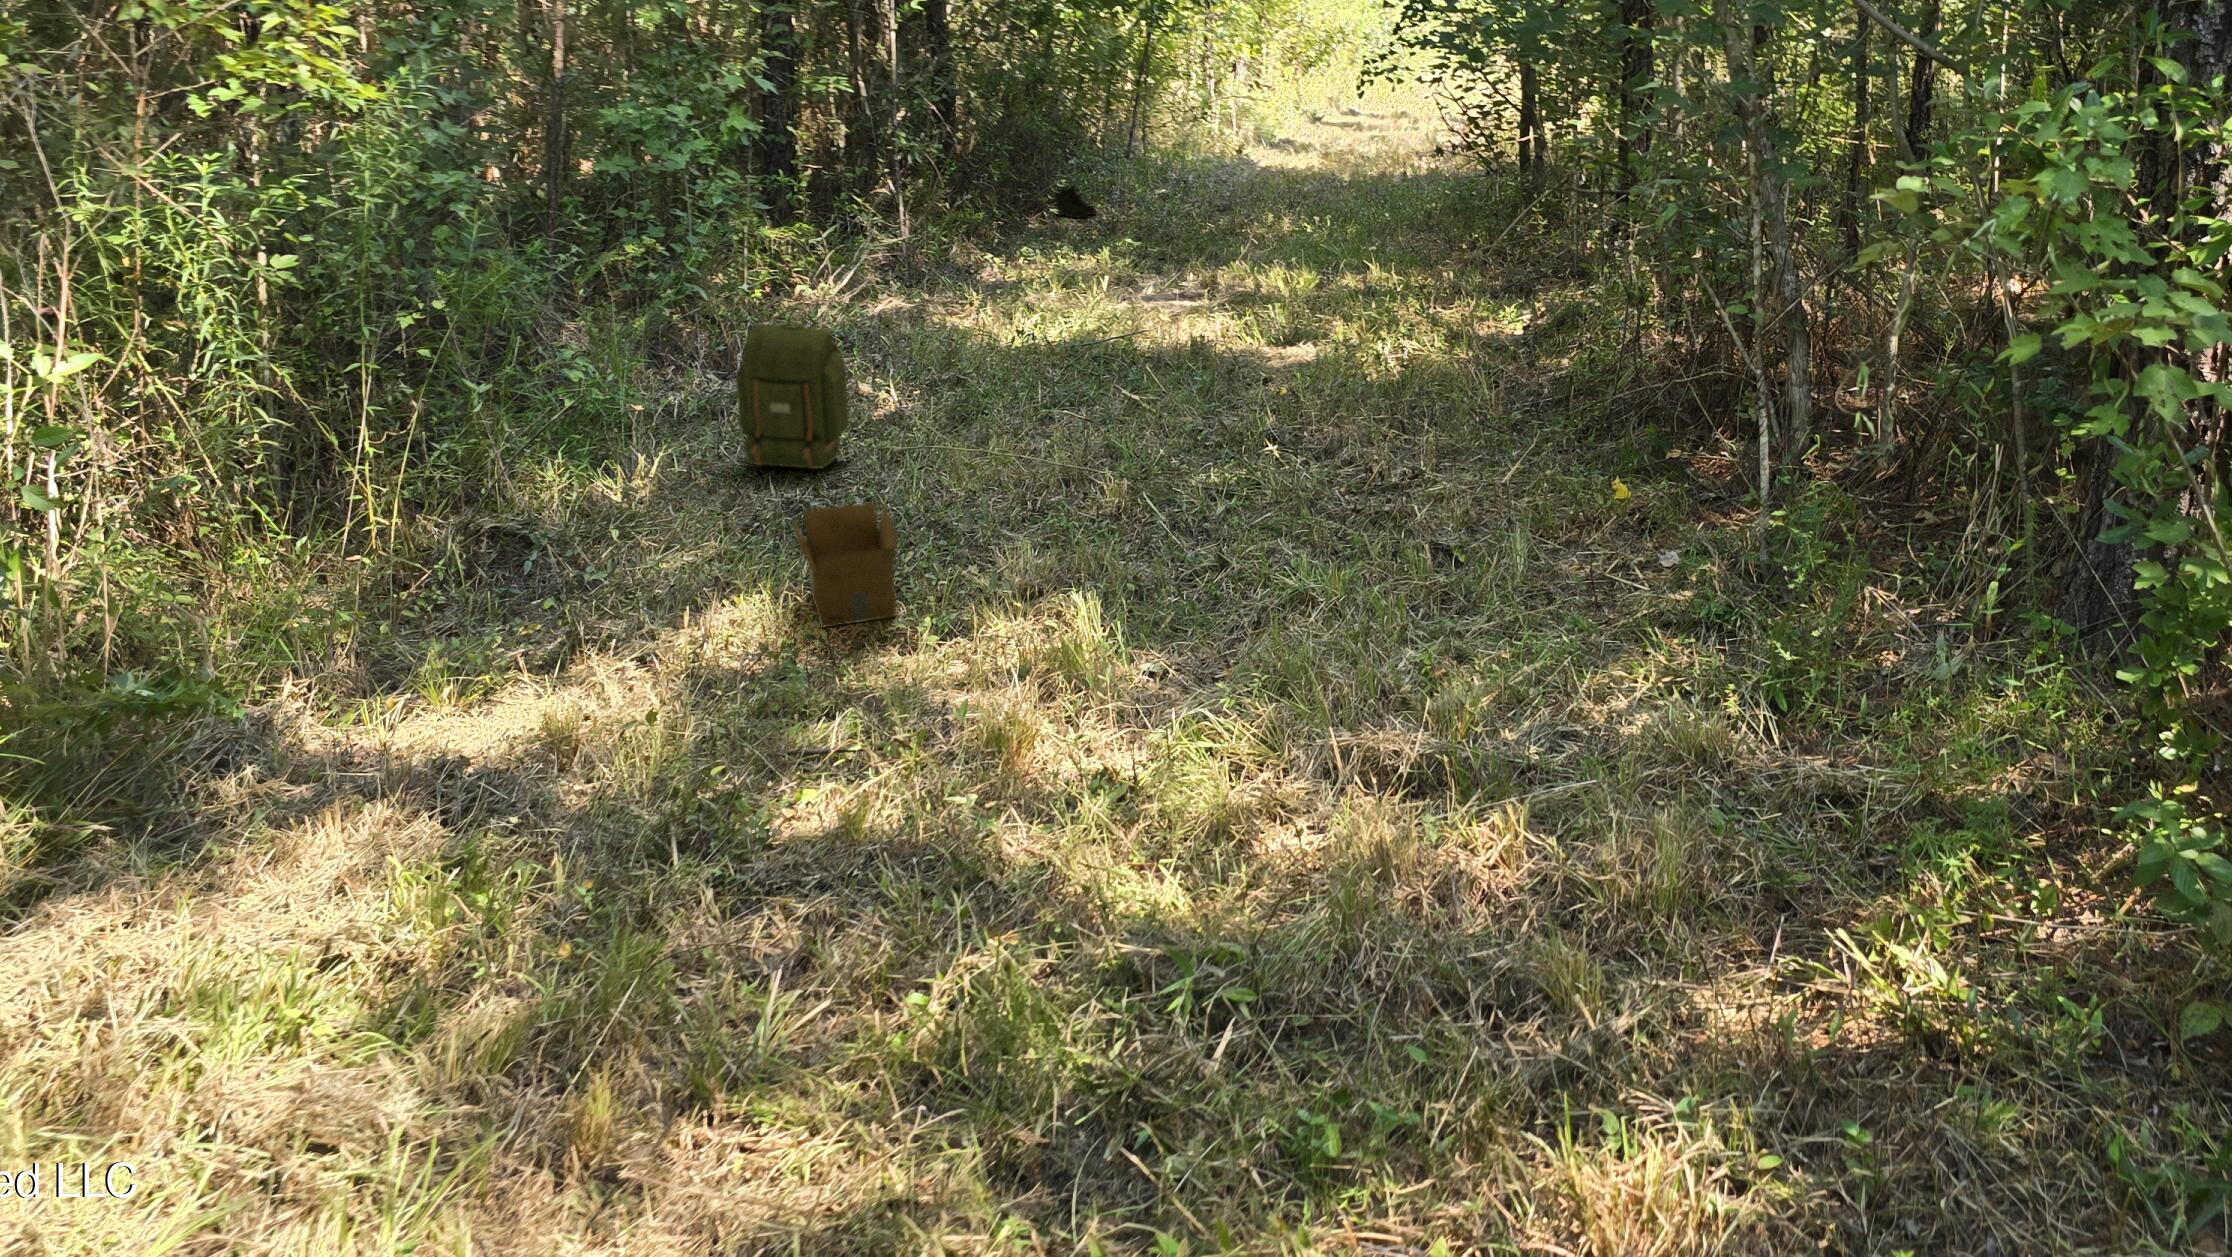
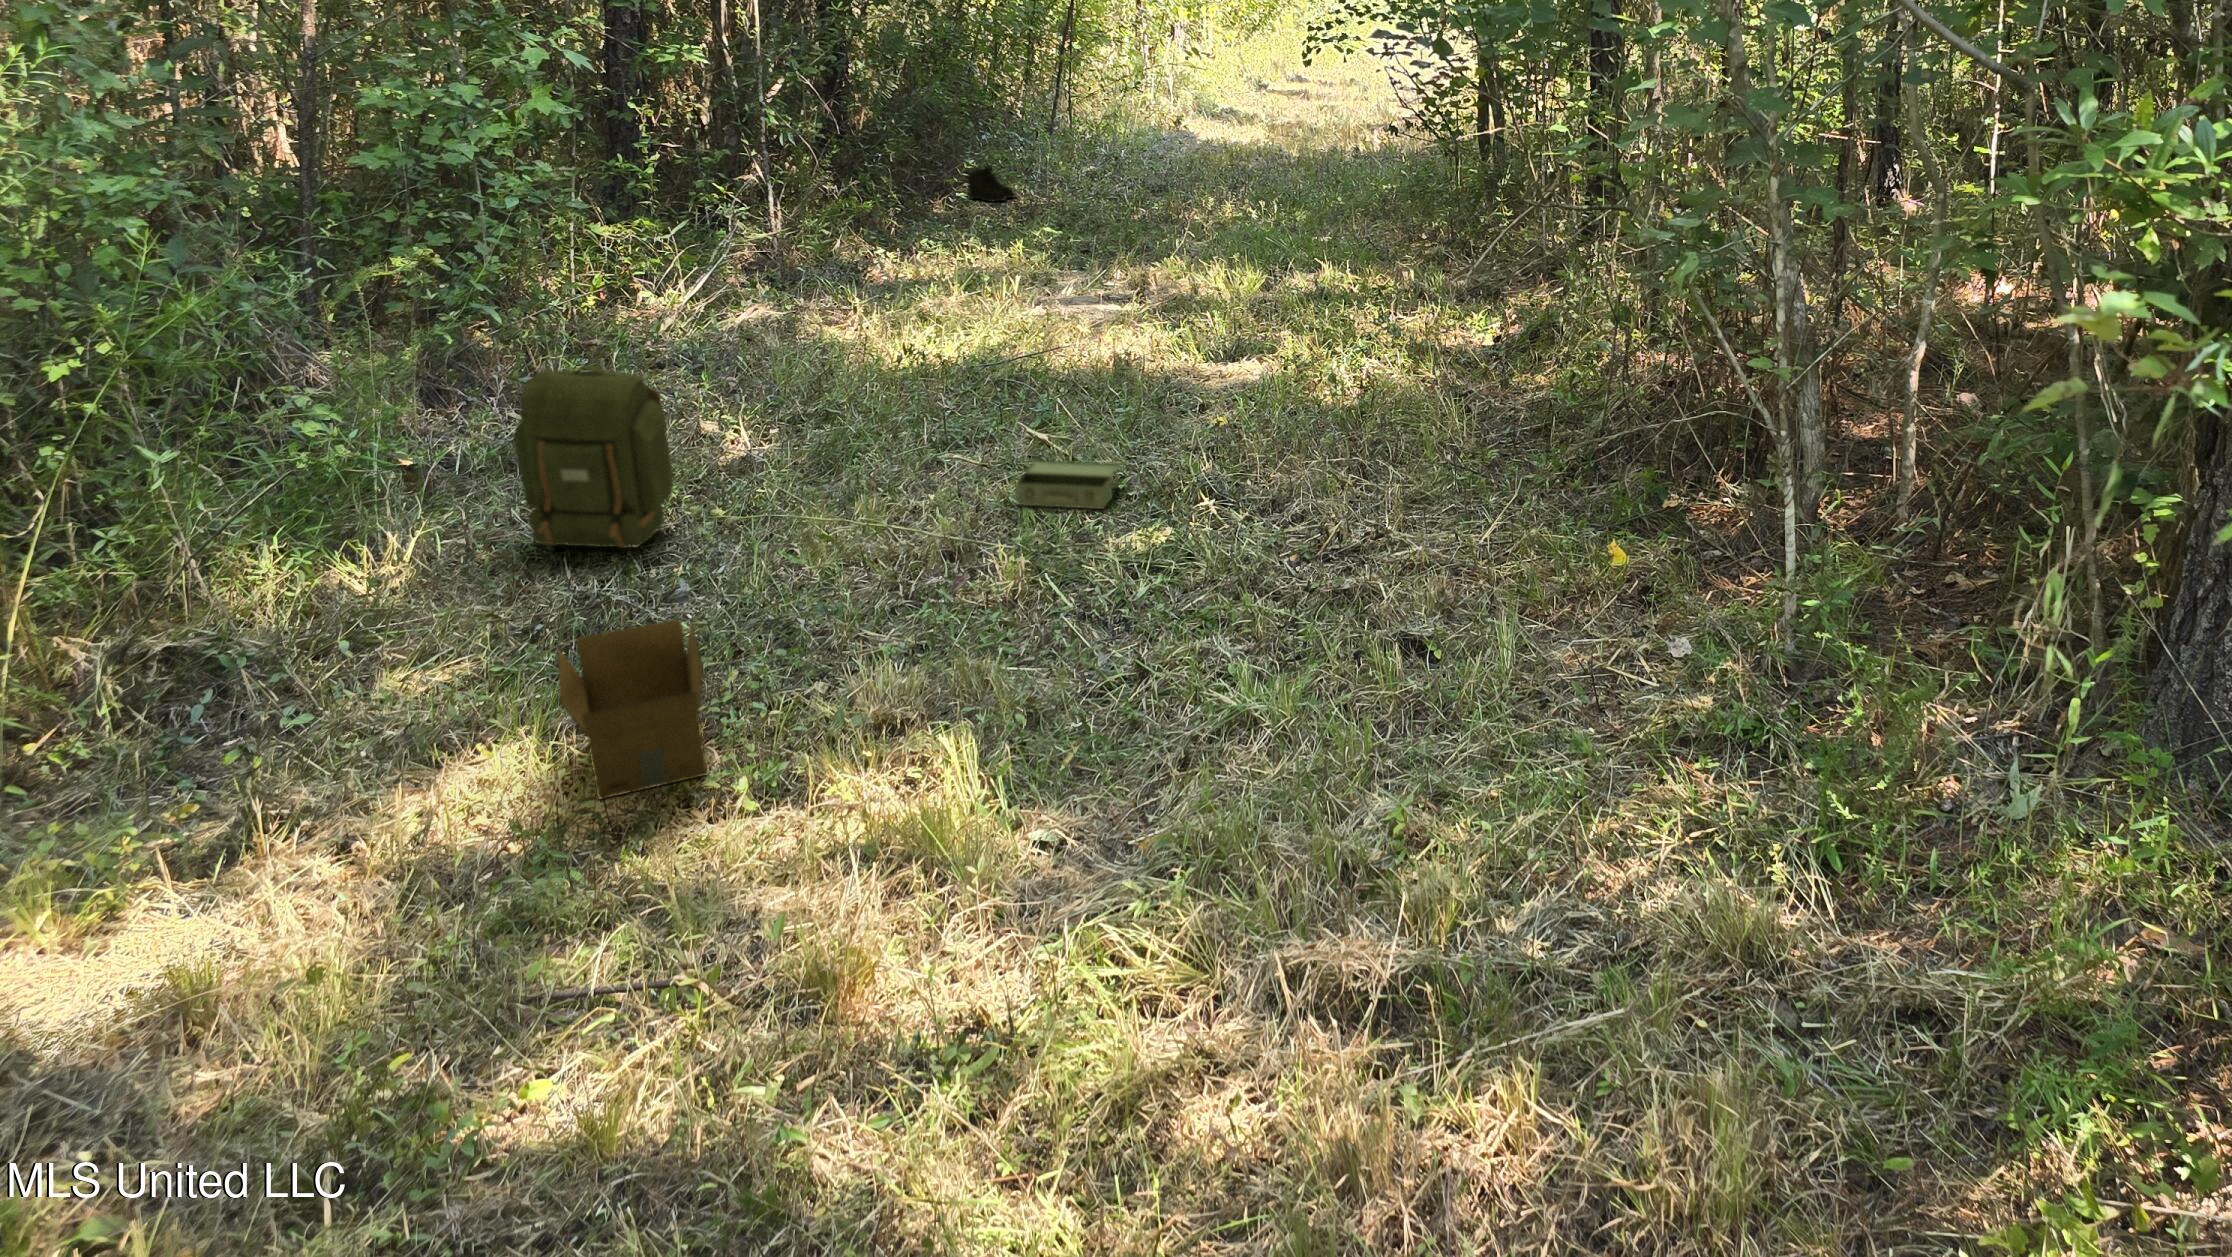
toolbox: none [1113,414,1198,454] -> present [1016,460,1119,509]

